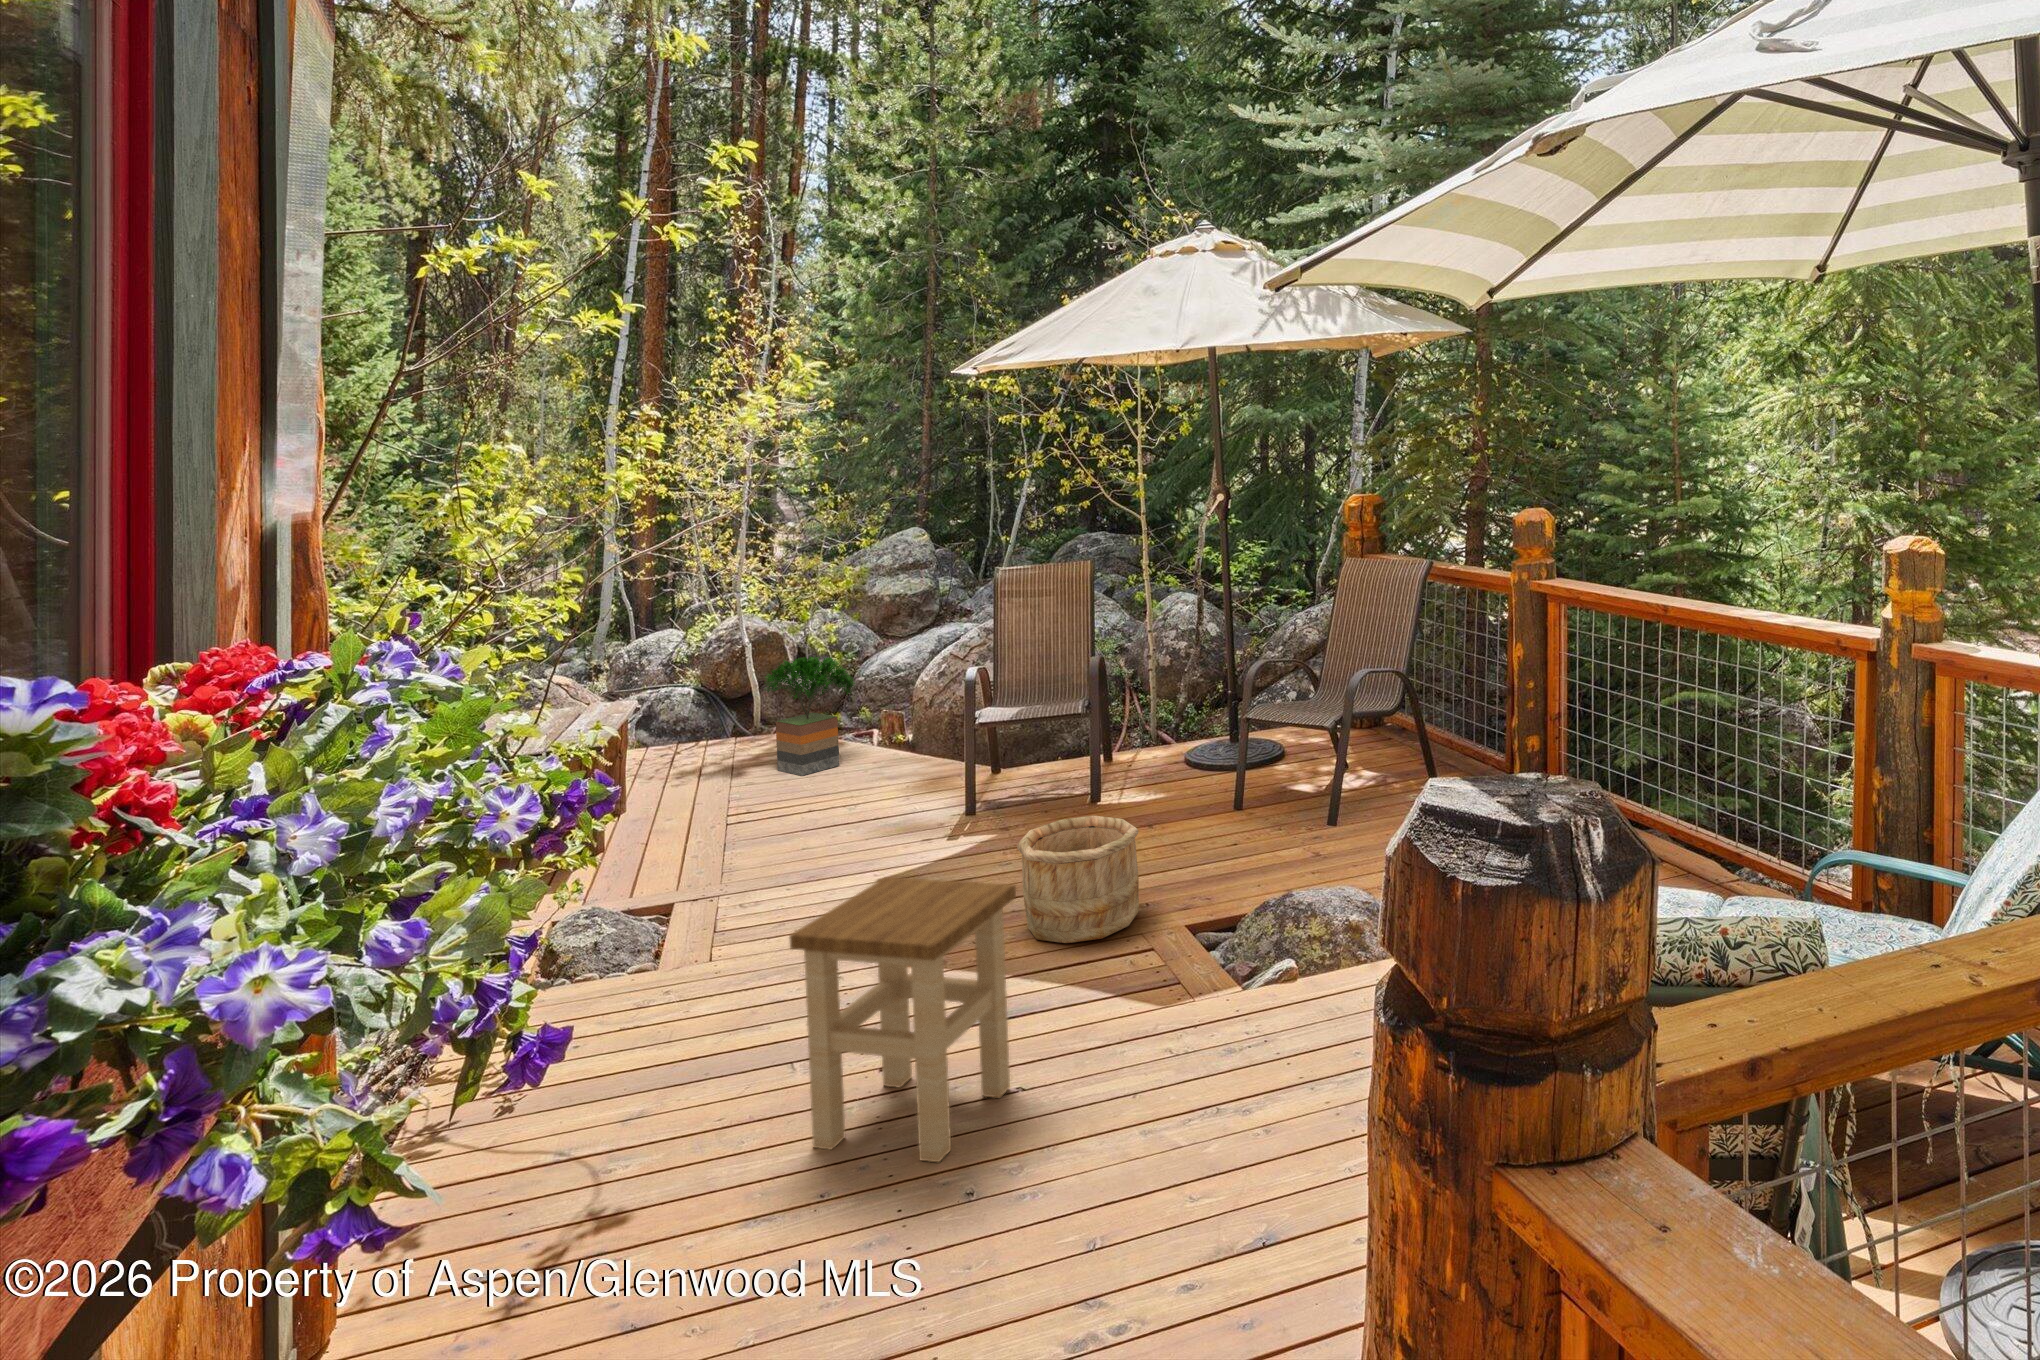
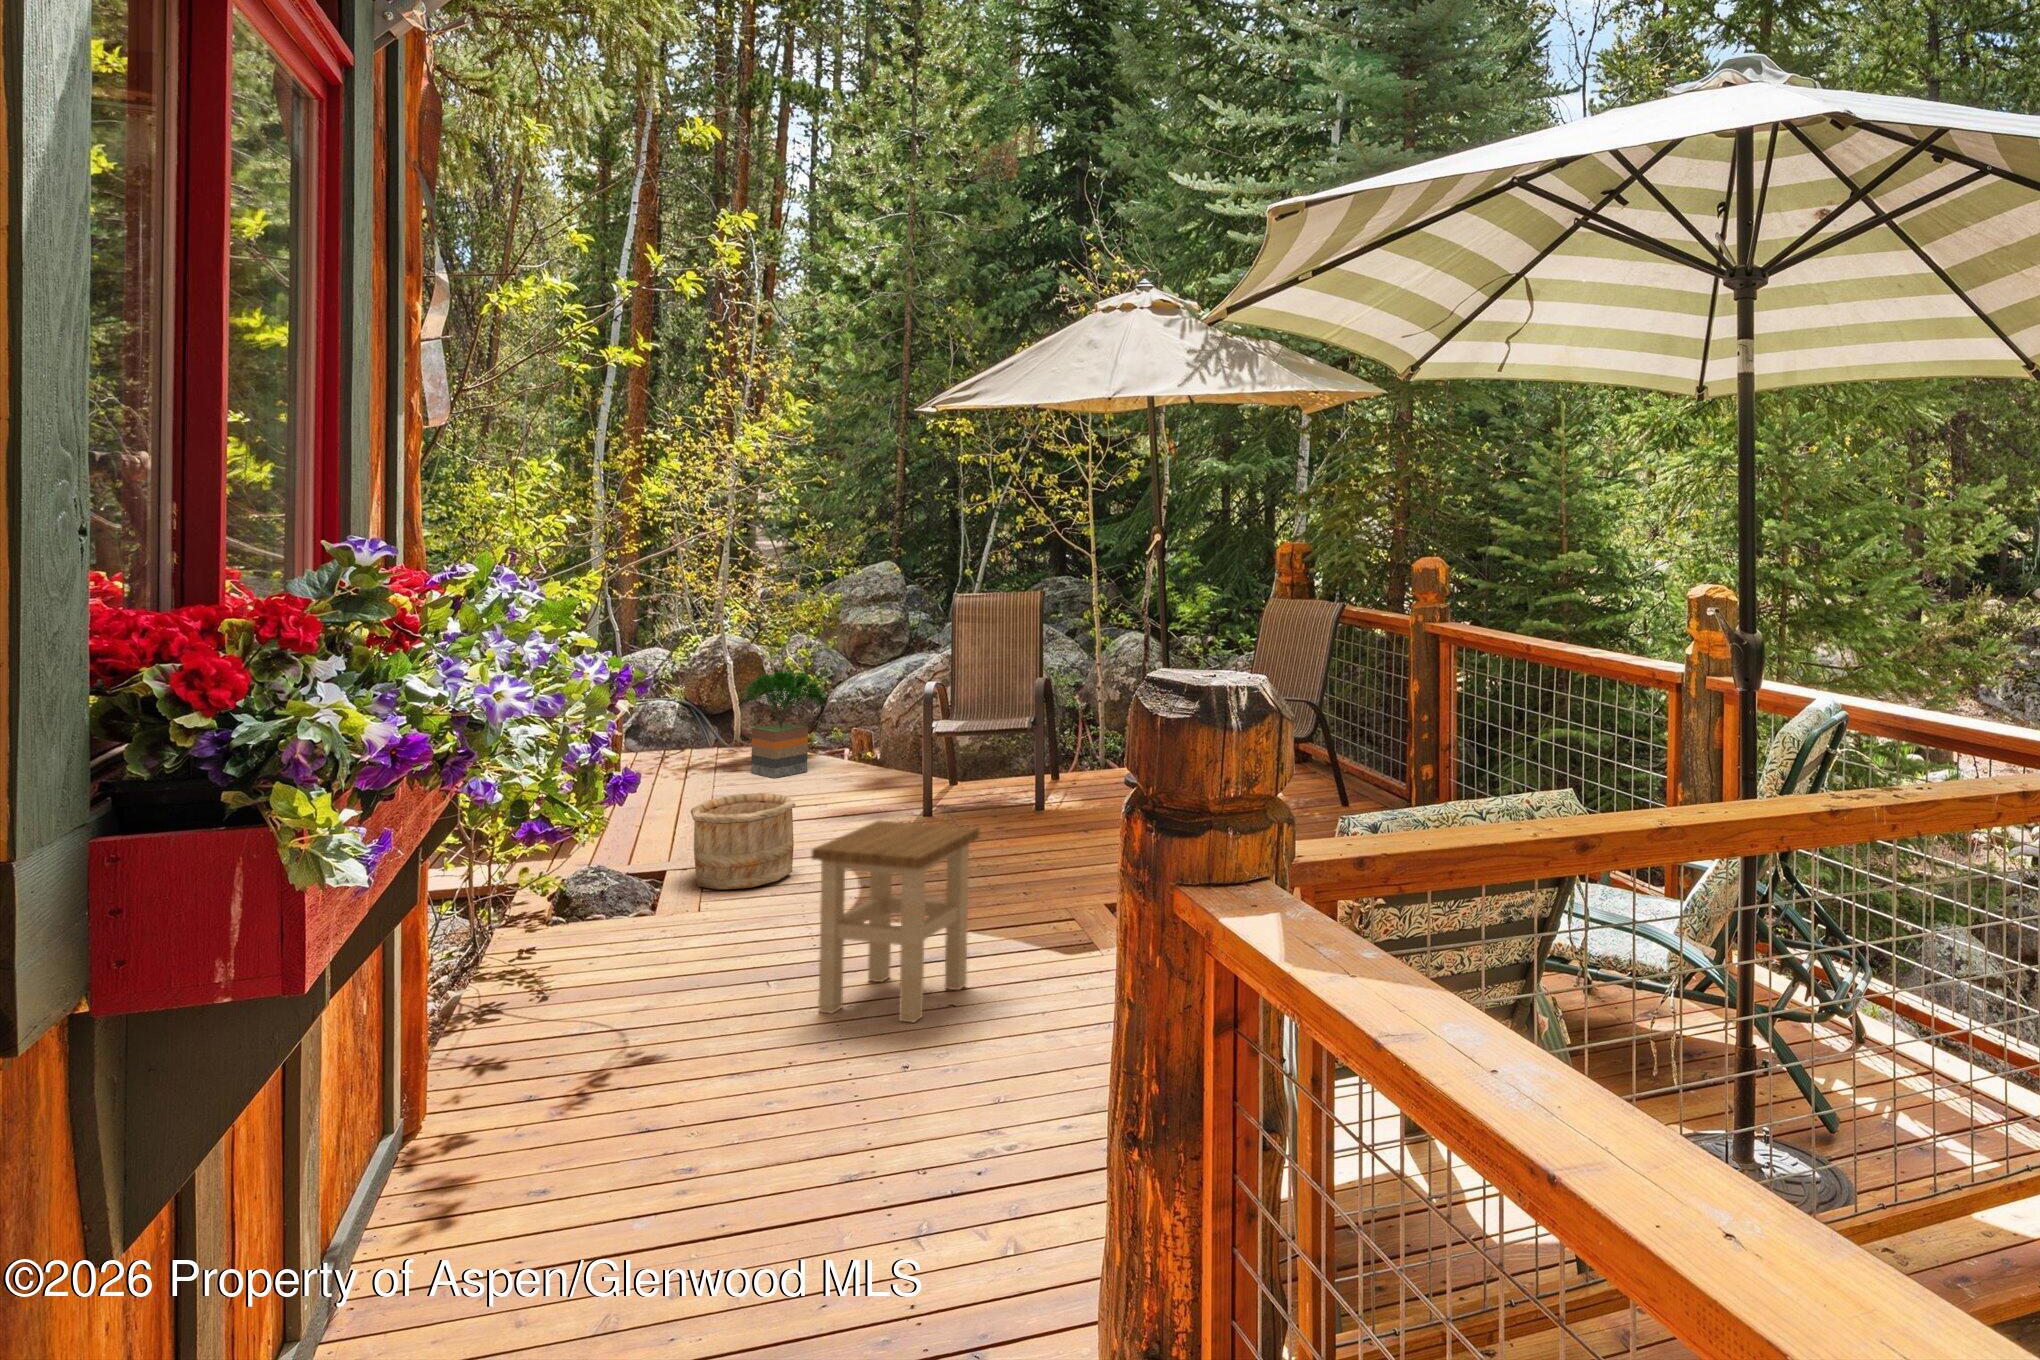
wooden bucket: present [1017,816,1139,943] -> present [691,793,796,890]

